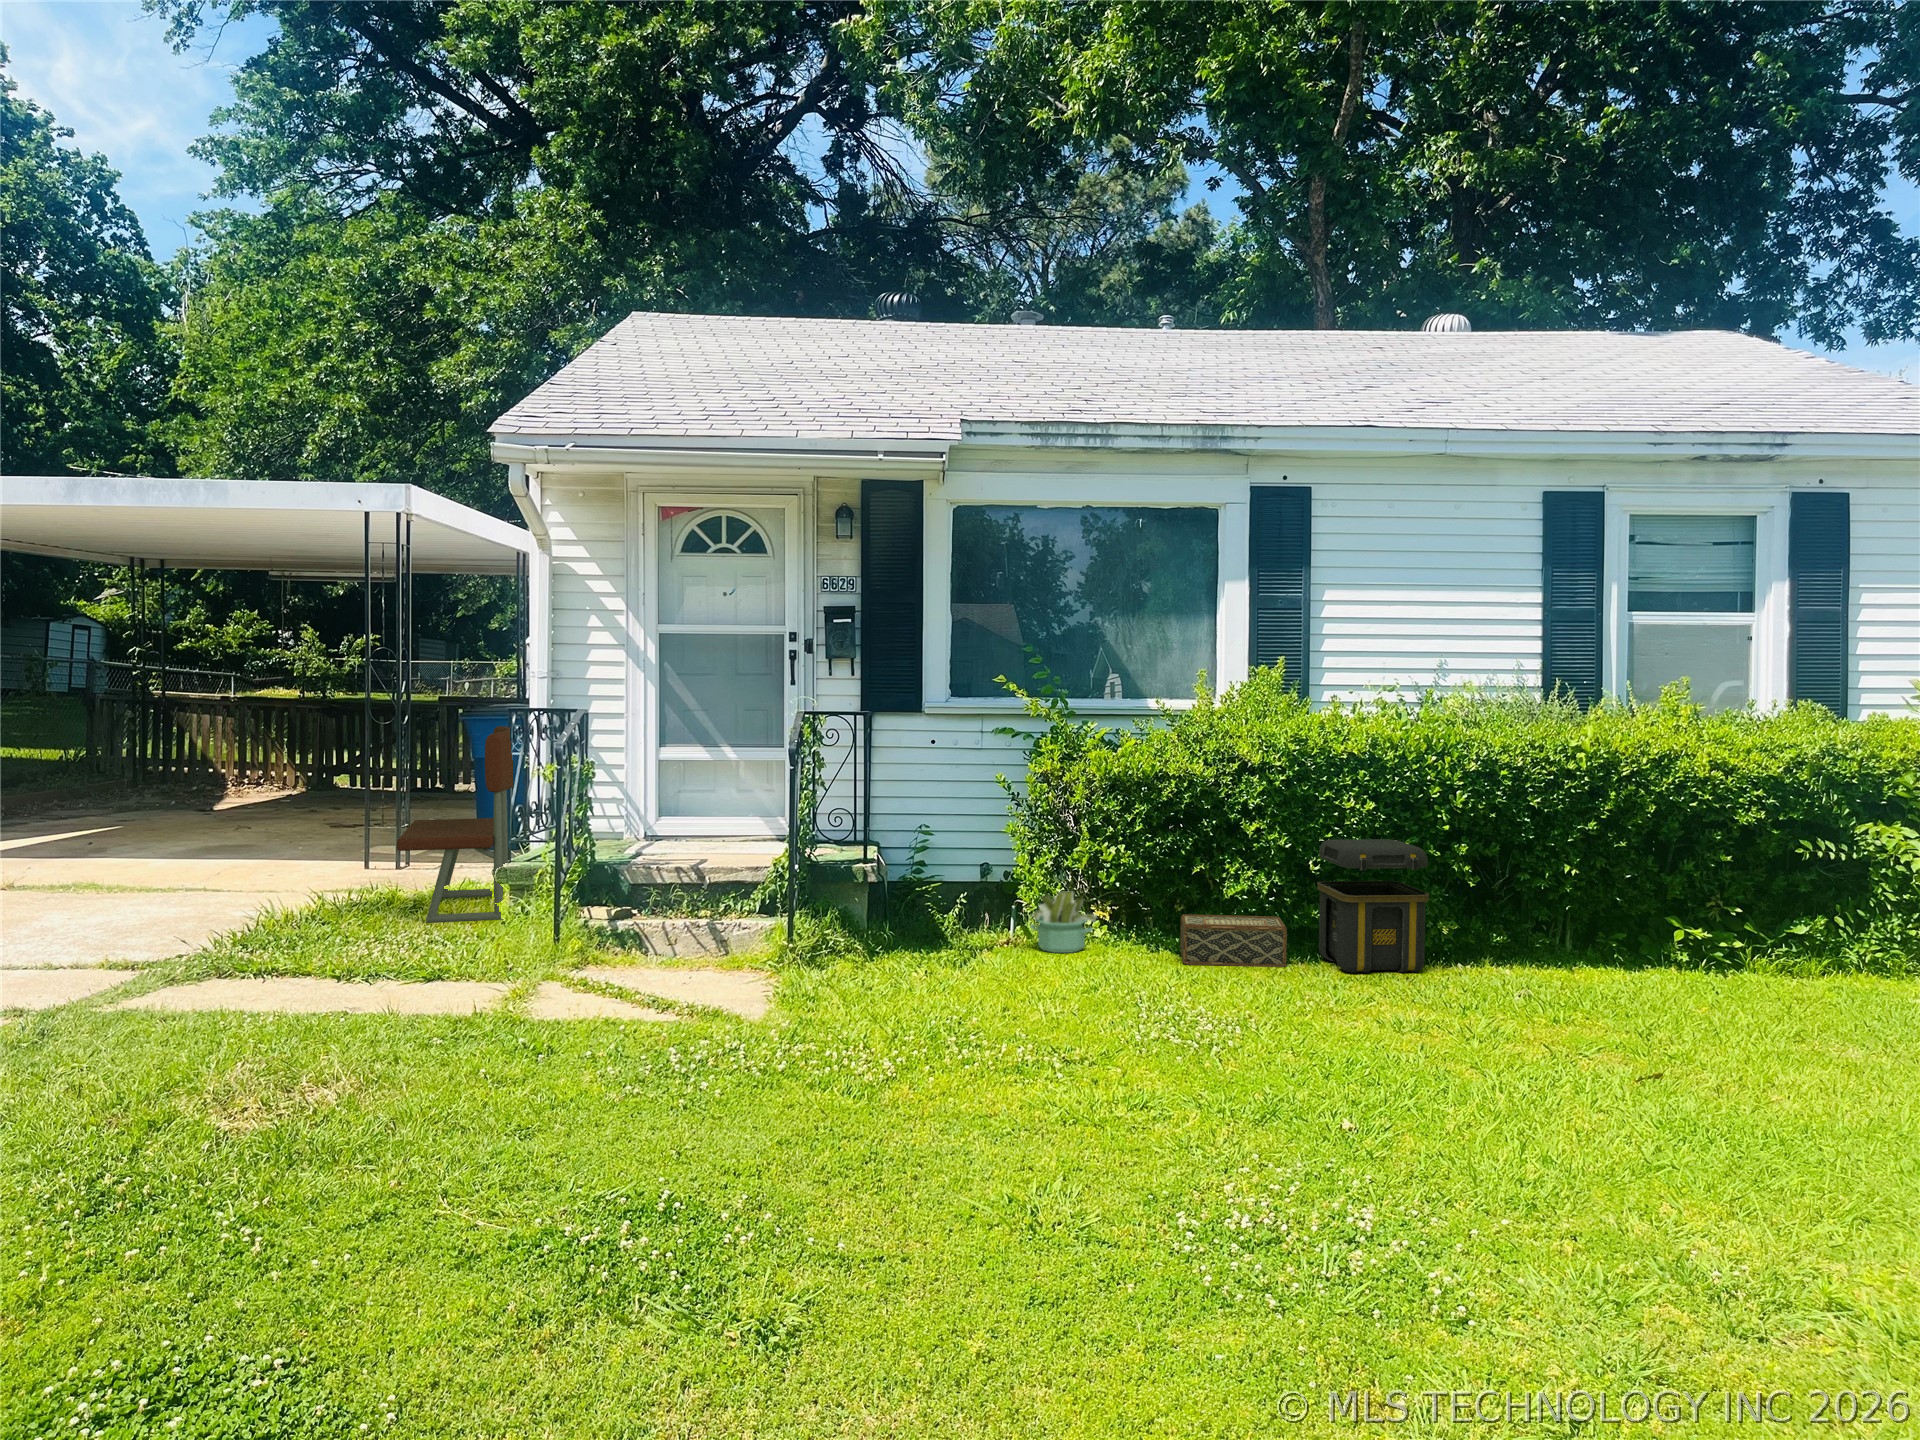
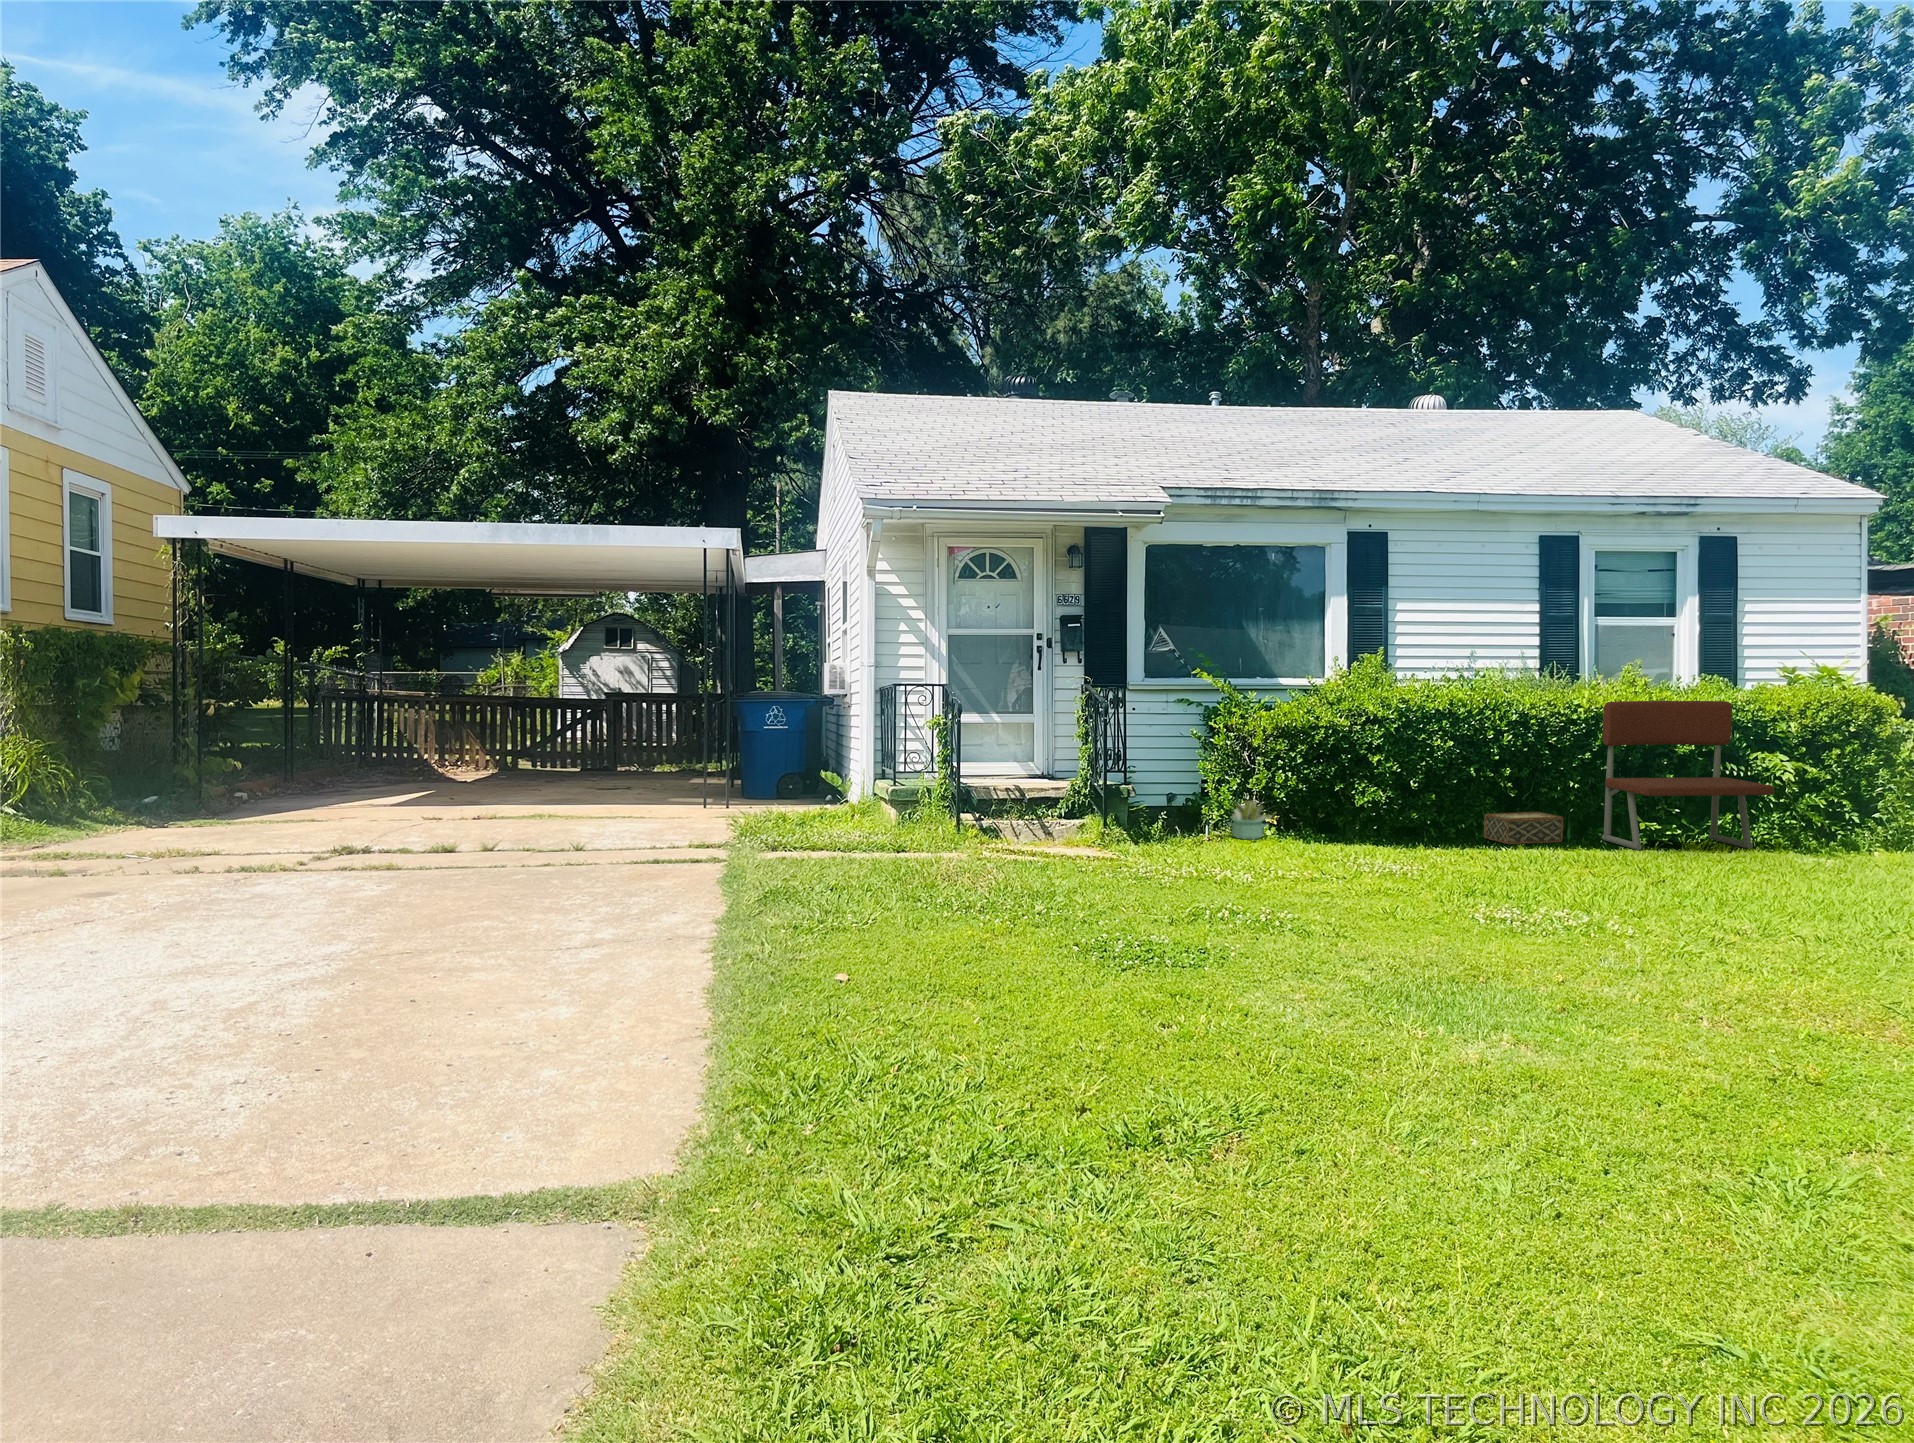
bench: present [397,726,513,923] -> present [1602,701,1774,850]
toolbox: present [1317,839,1429,973] -> none [1415,766,1491,848]
woven basket: present [1180,914,1287,967] -> present [1484,812,1563,844]

